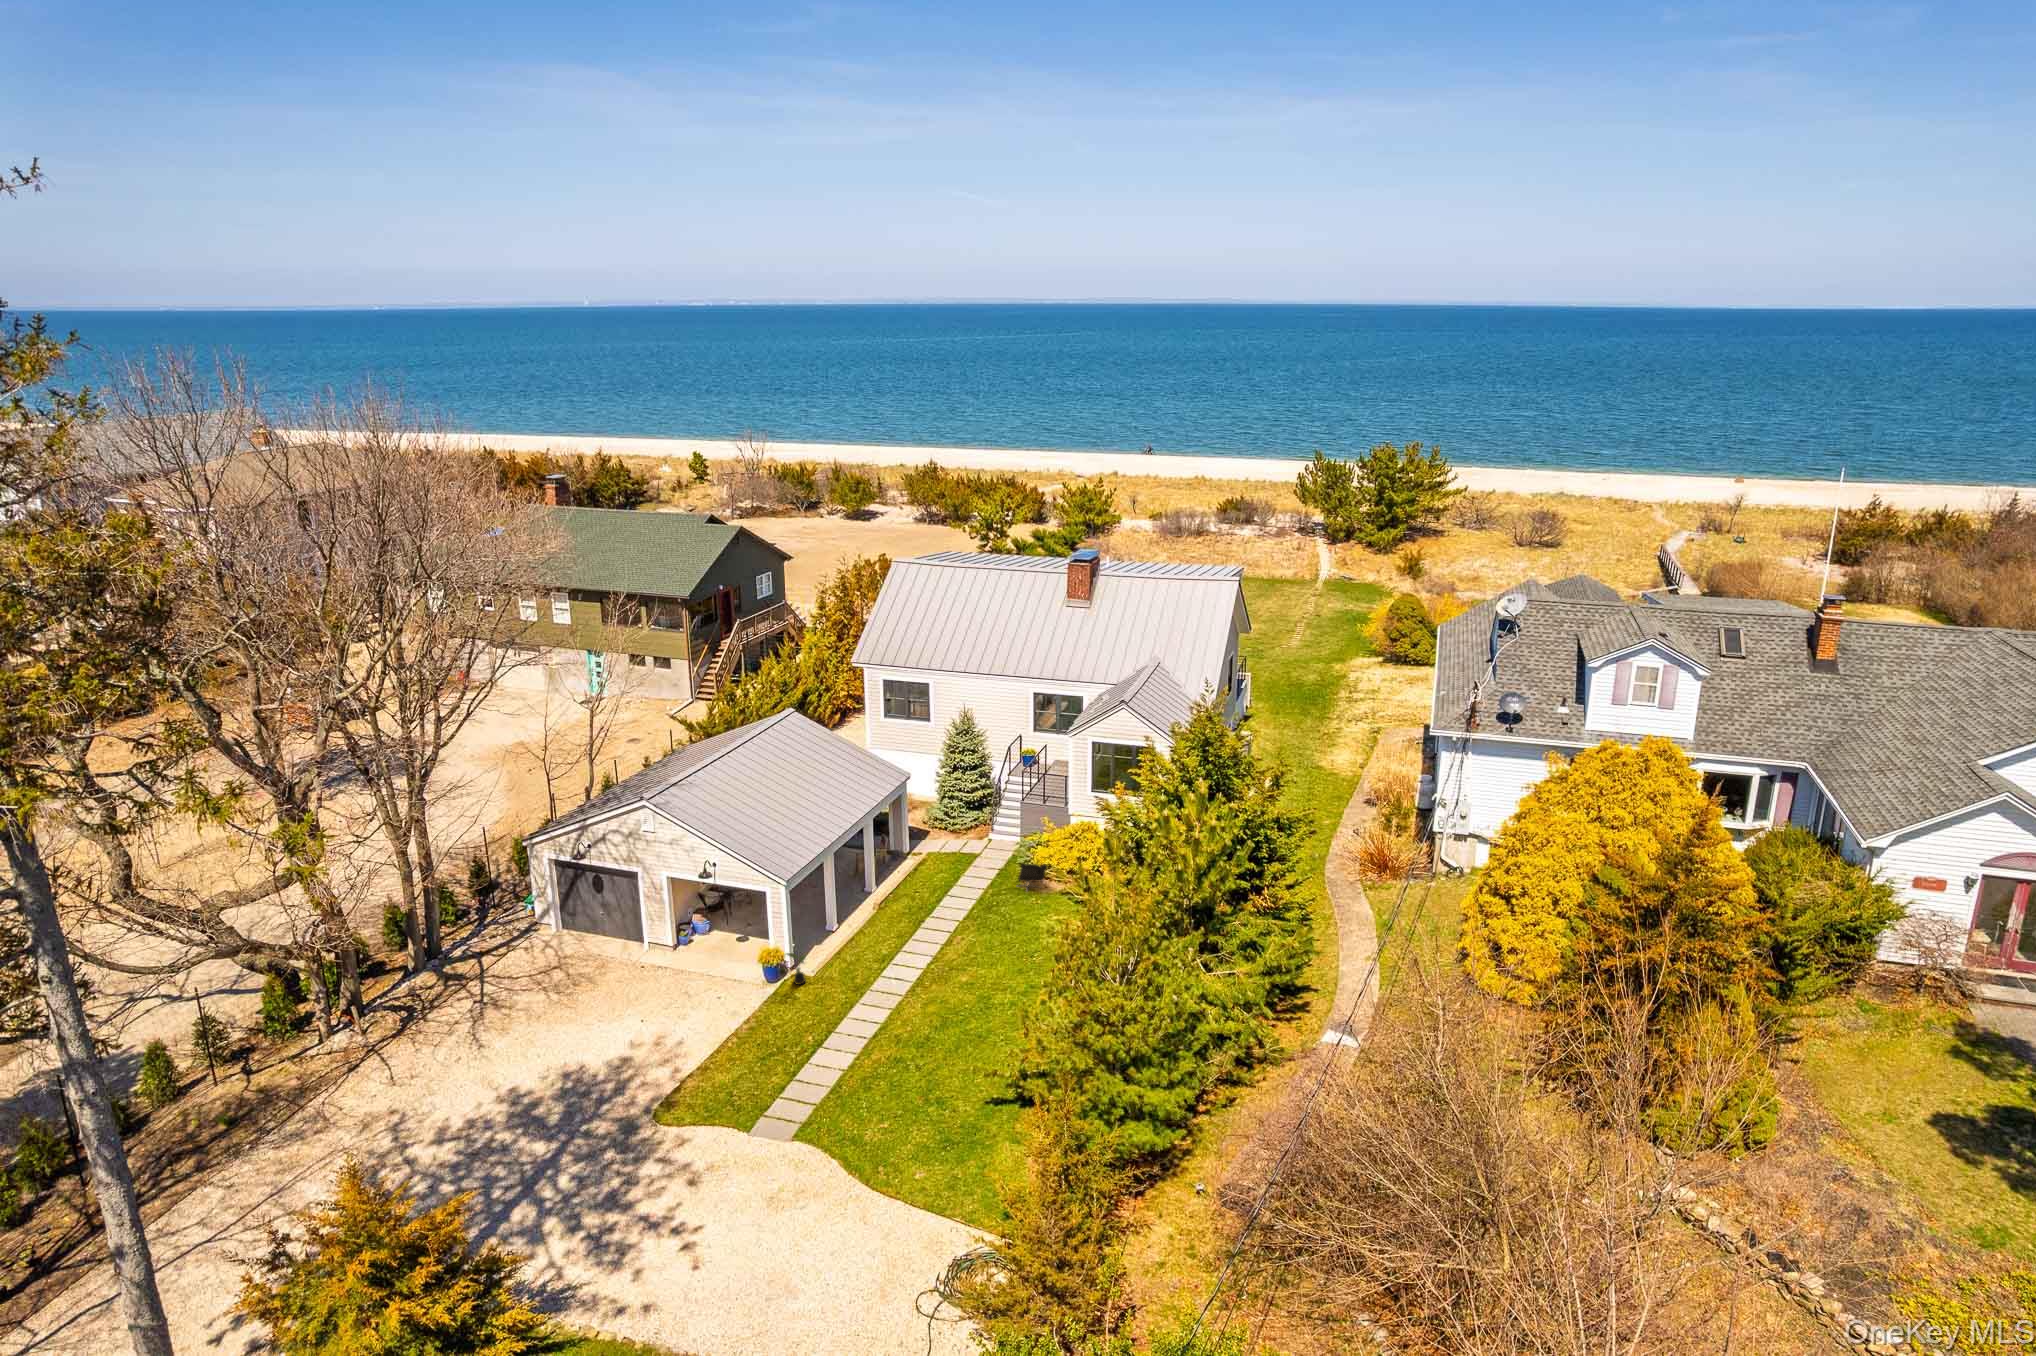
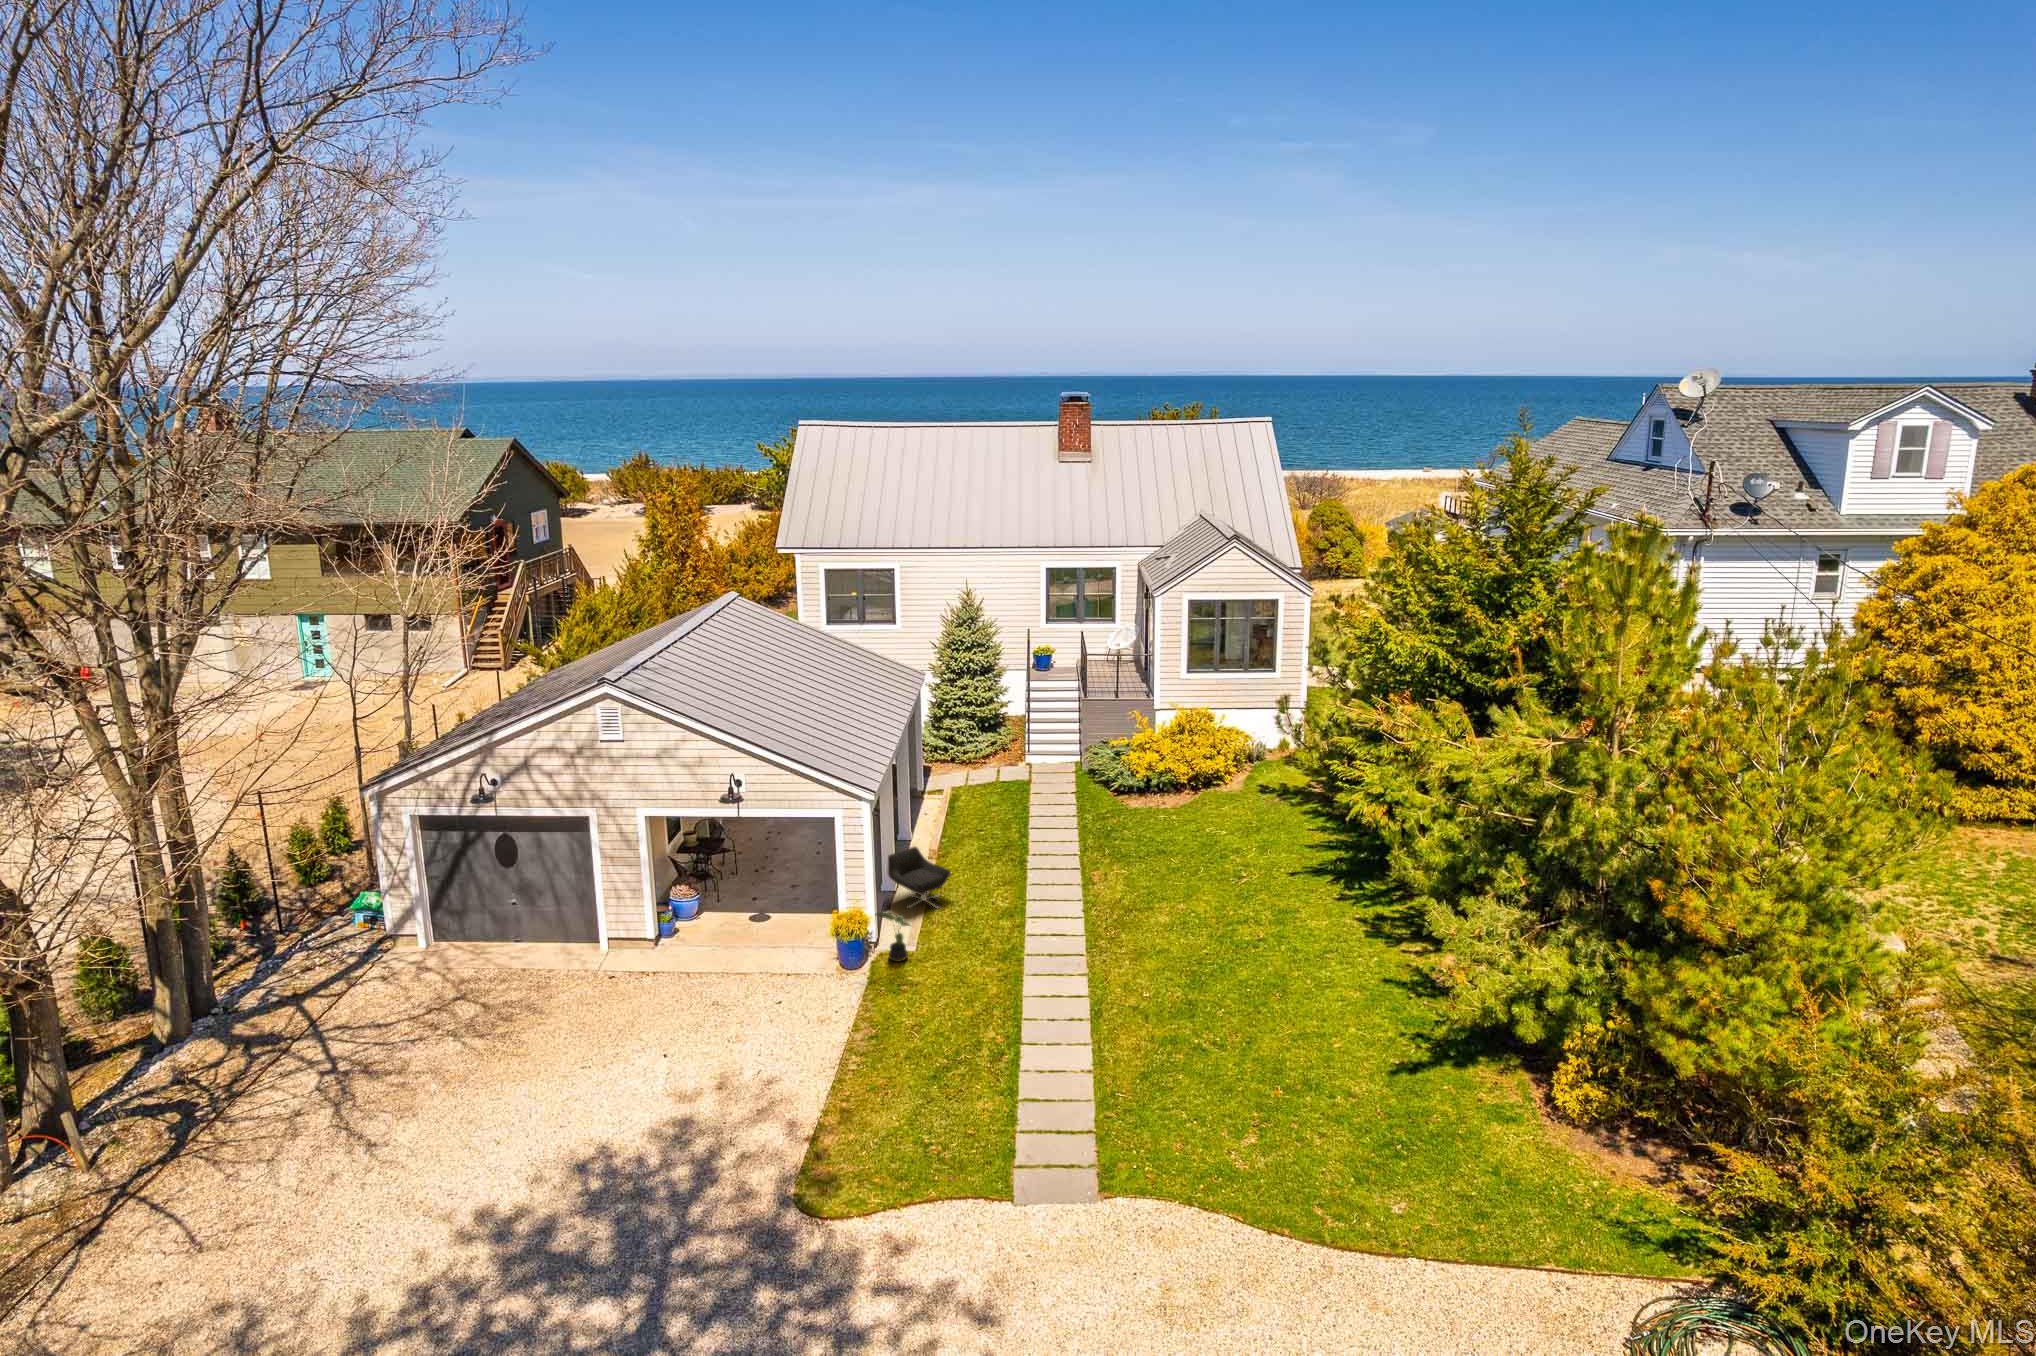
lounge chair: present [1018,864,1048,889] -> present [888,847,951,907]

